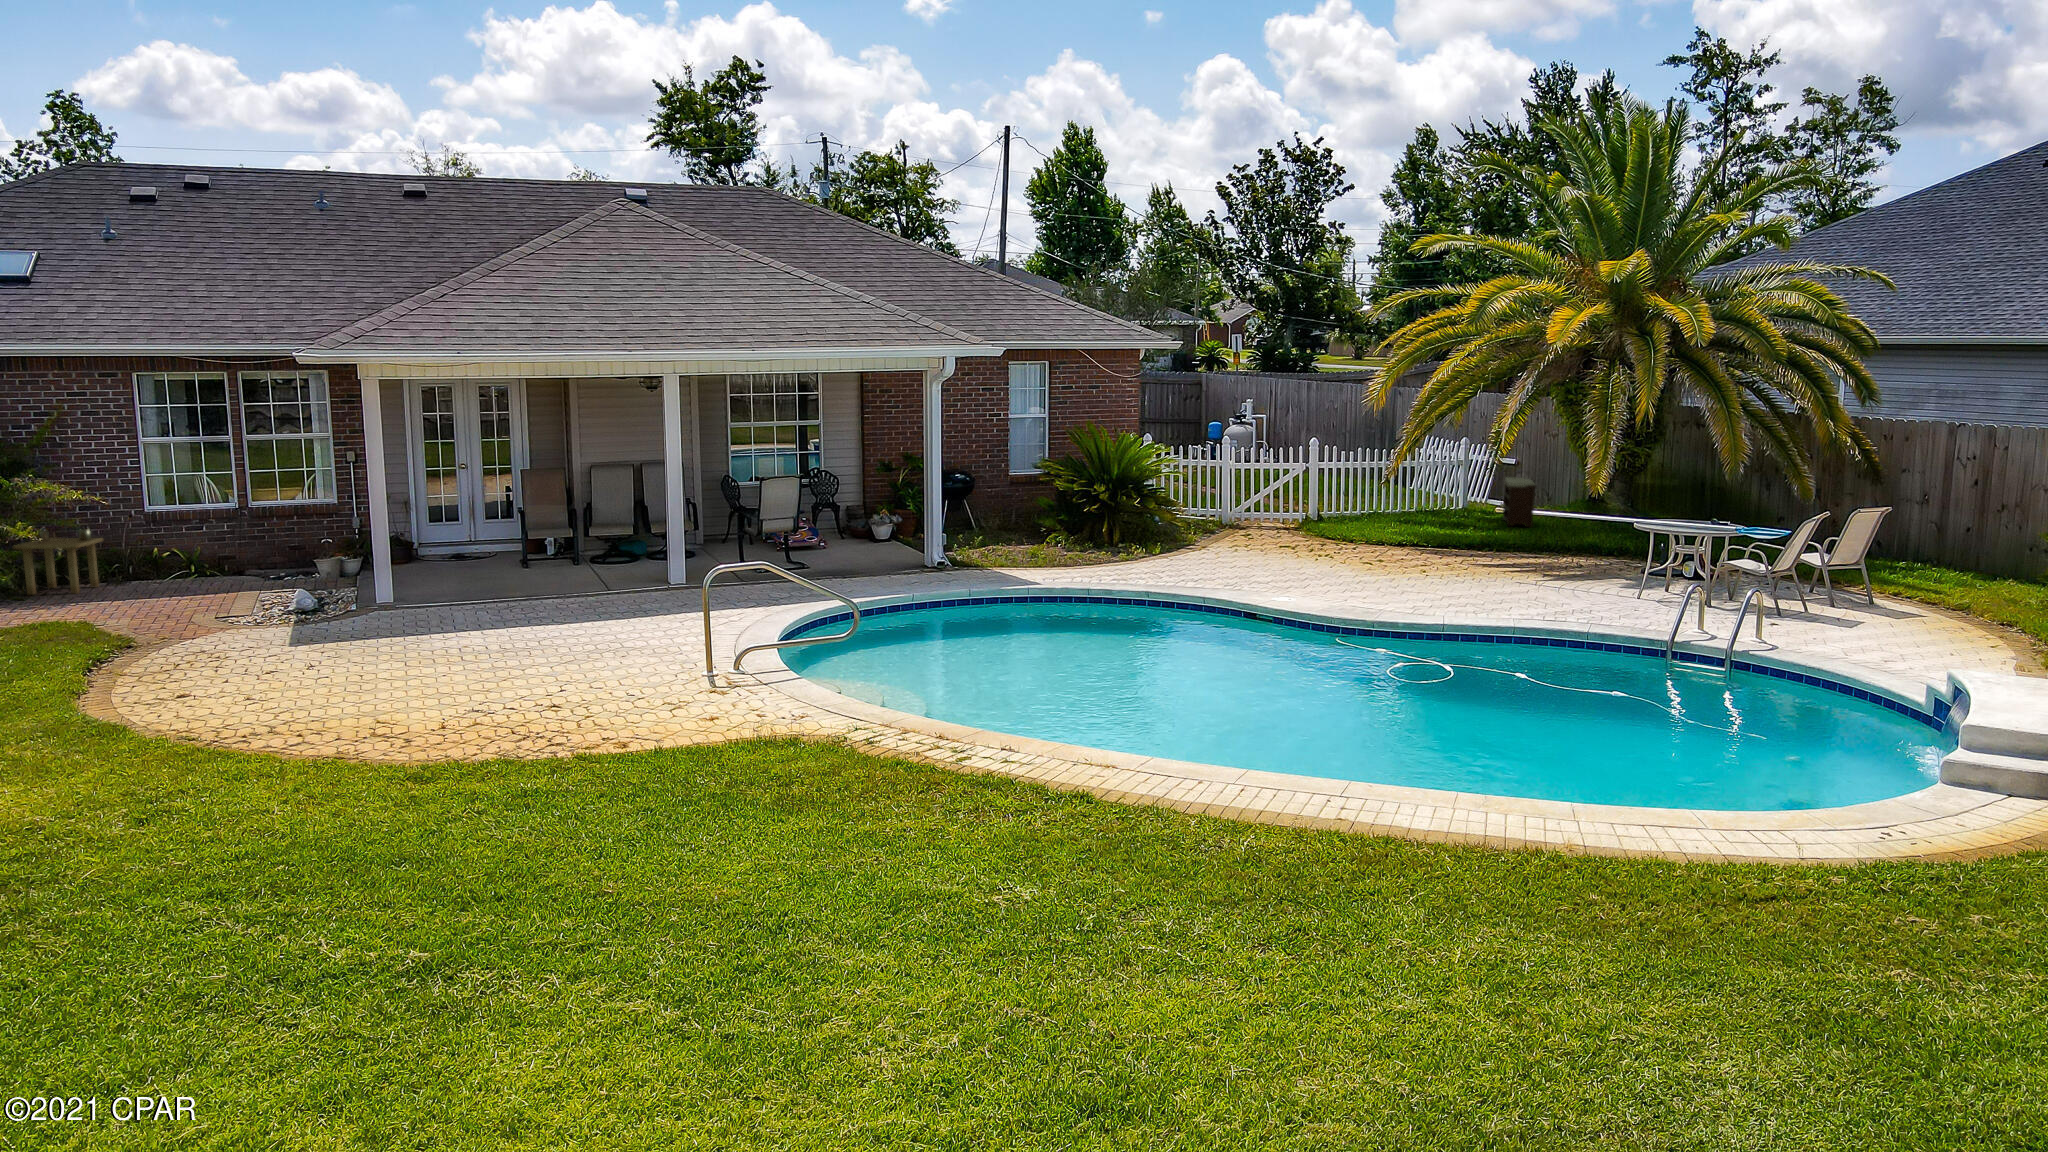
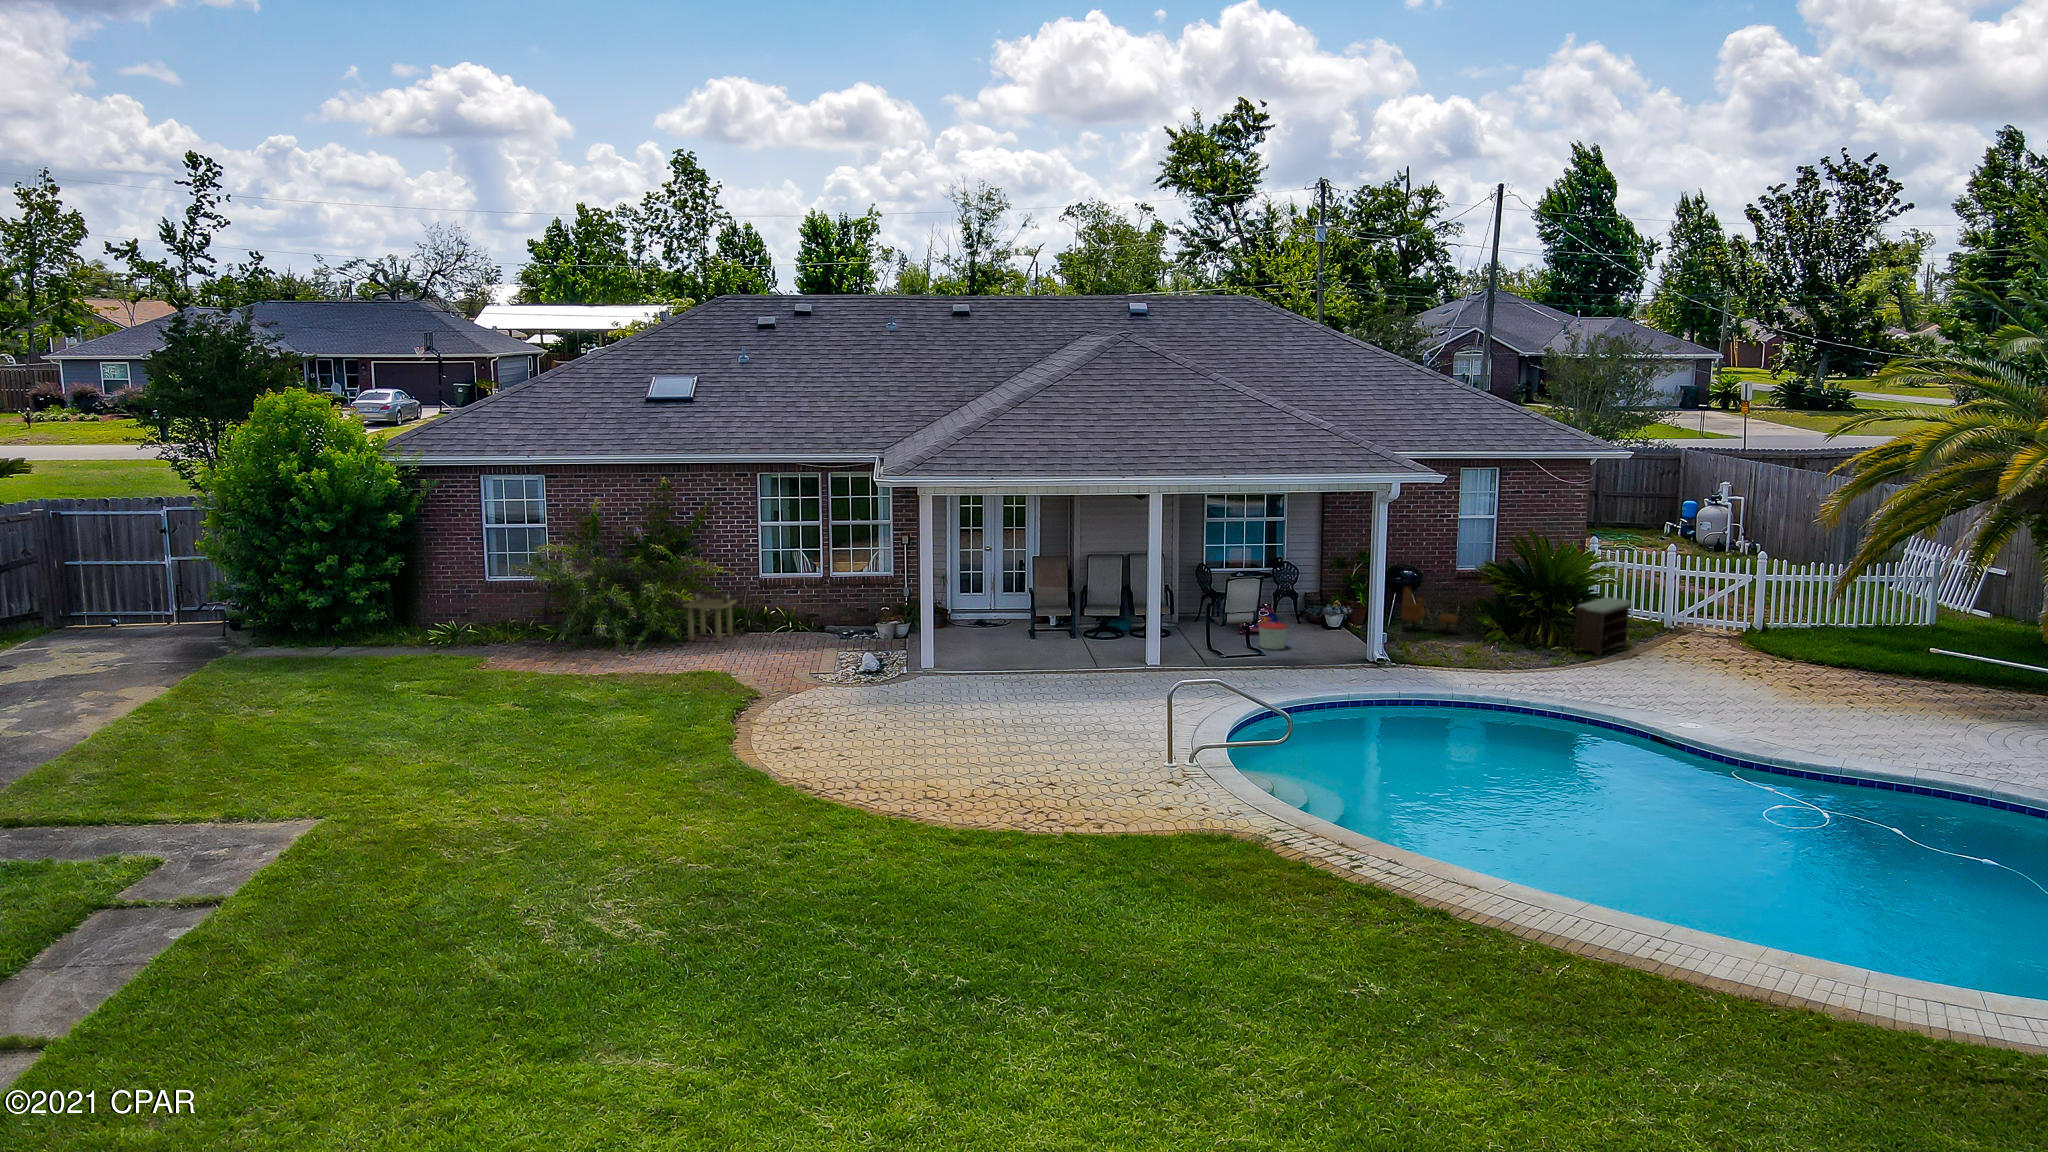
bench: present [1503,477,1536,528] -> present [1574,597,1631,656]
lounge chair: none [959,481,1026,542] -> present [1401,587,1461,634]
bucket: none [807,533,841,563] -> present [1259,622,1288,650]

